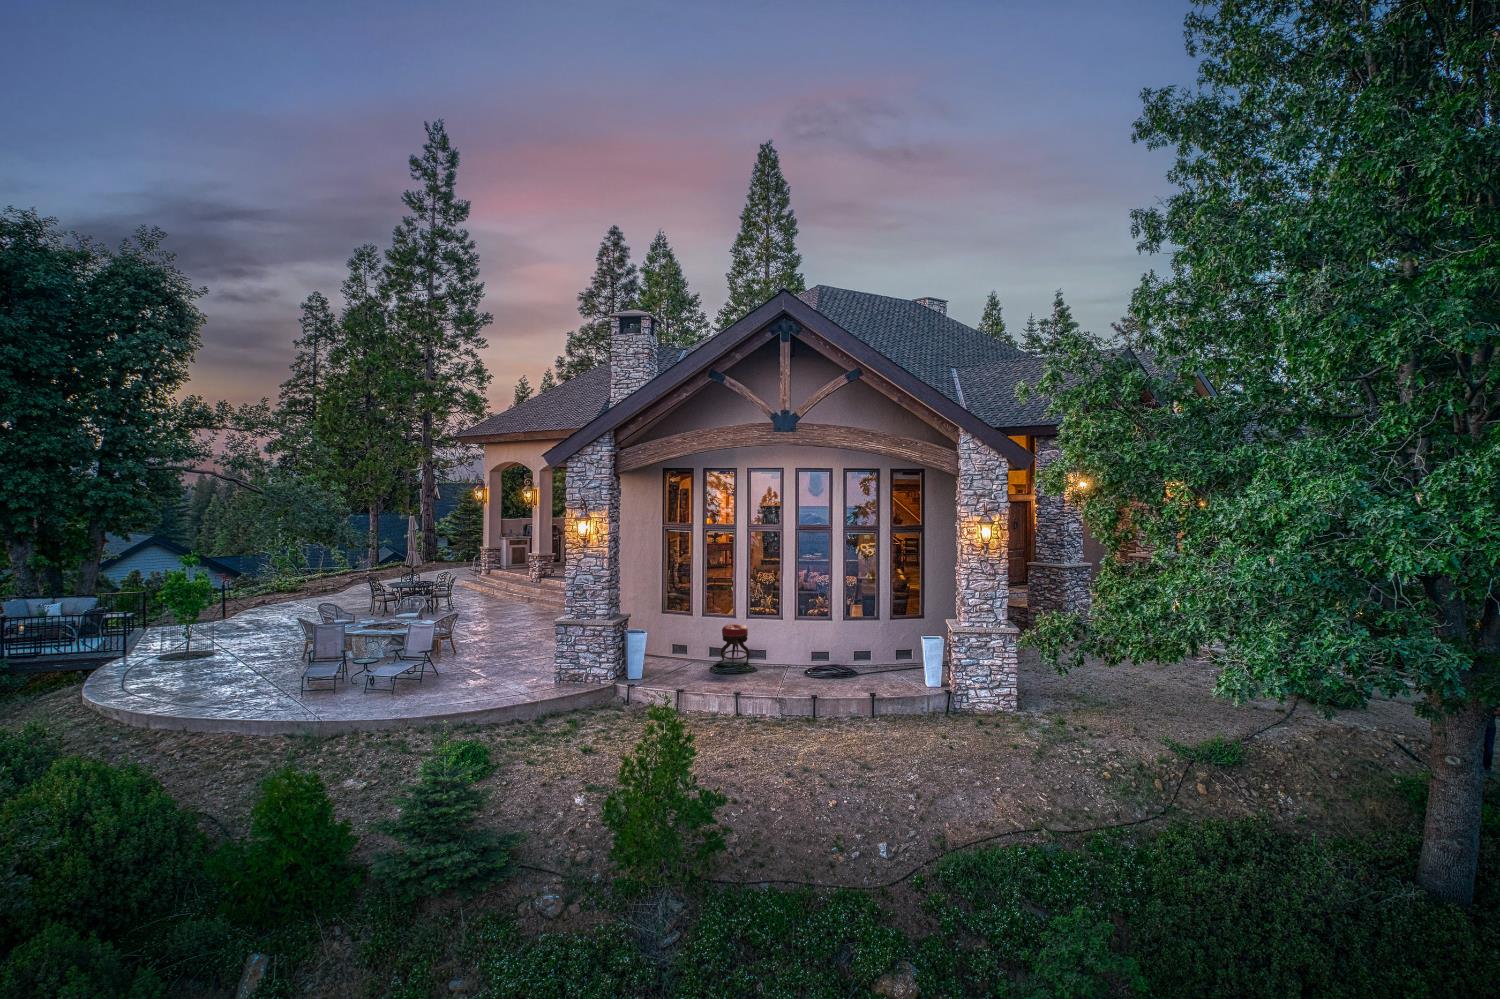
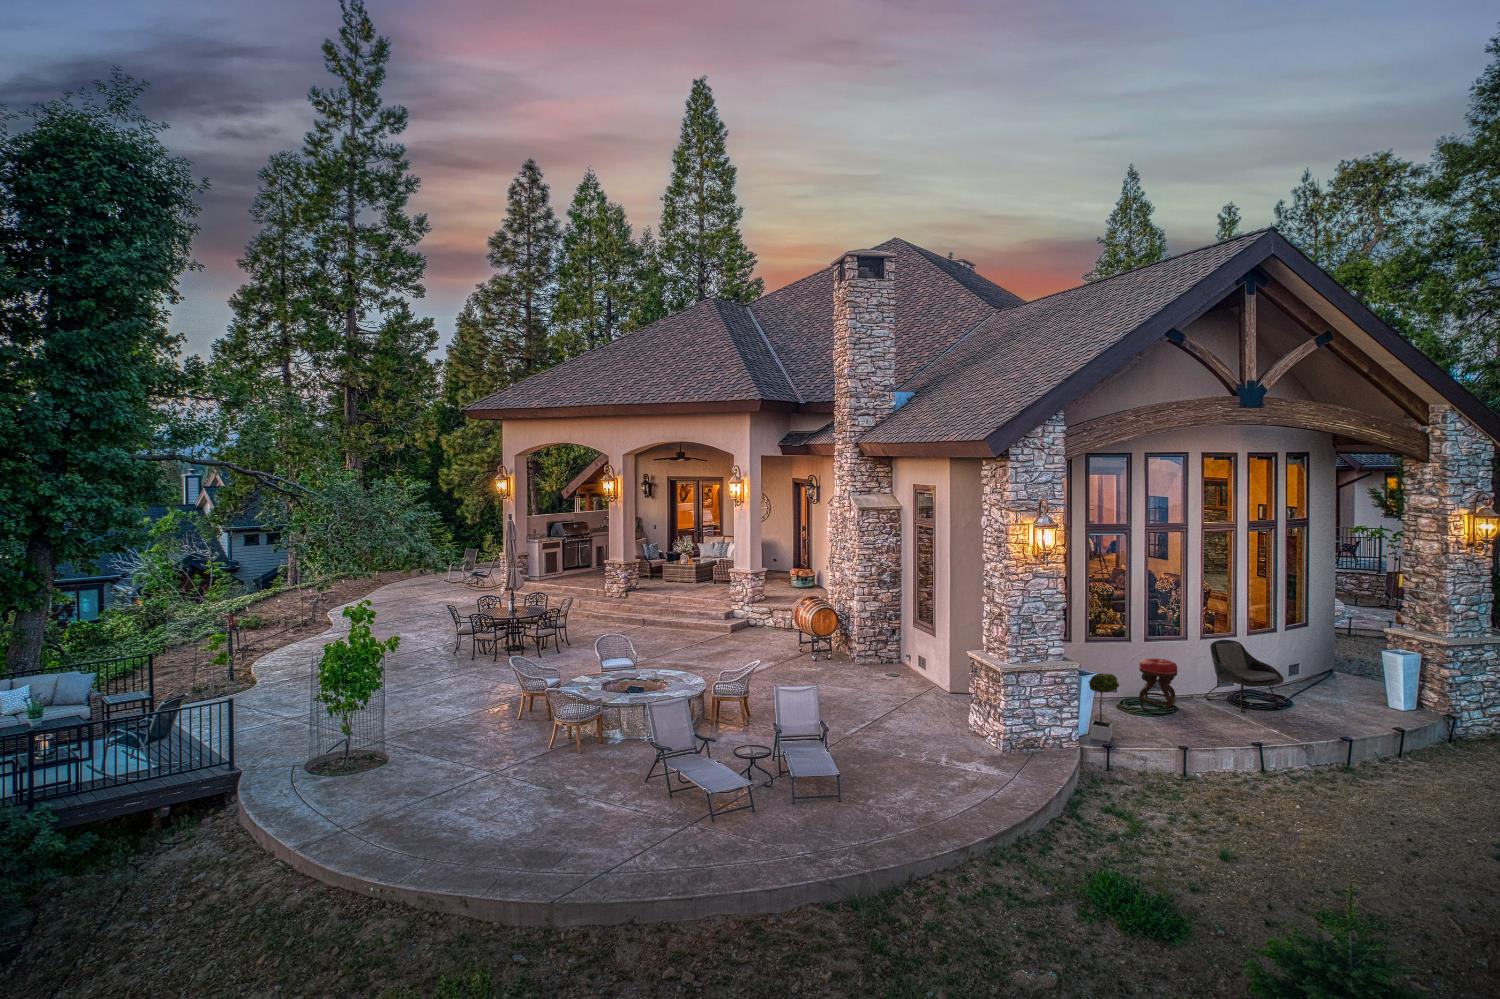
lounge chair: none [783,614,828,671] -> present [1205,640,1284,712]
potted tree: none [623,631,647,680] -> present [1089,673,1119,742]

